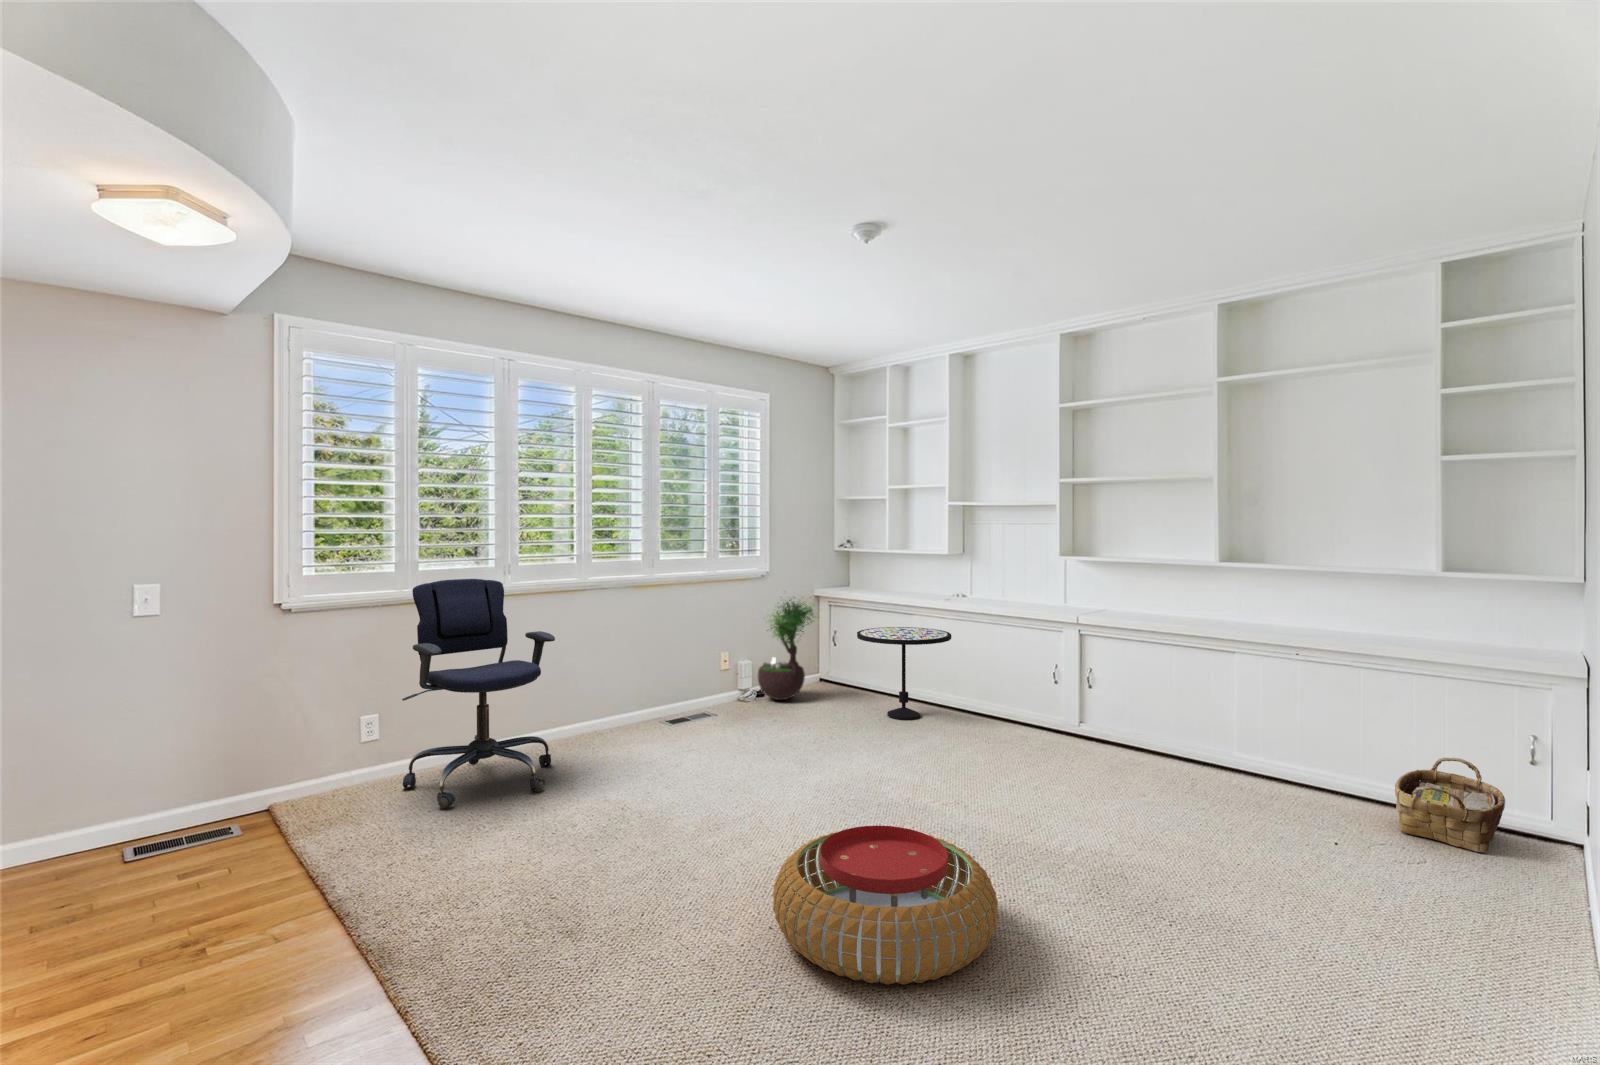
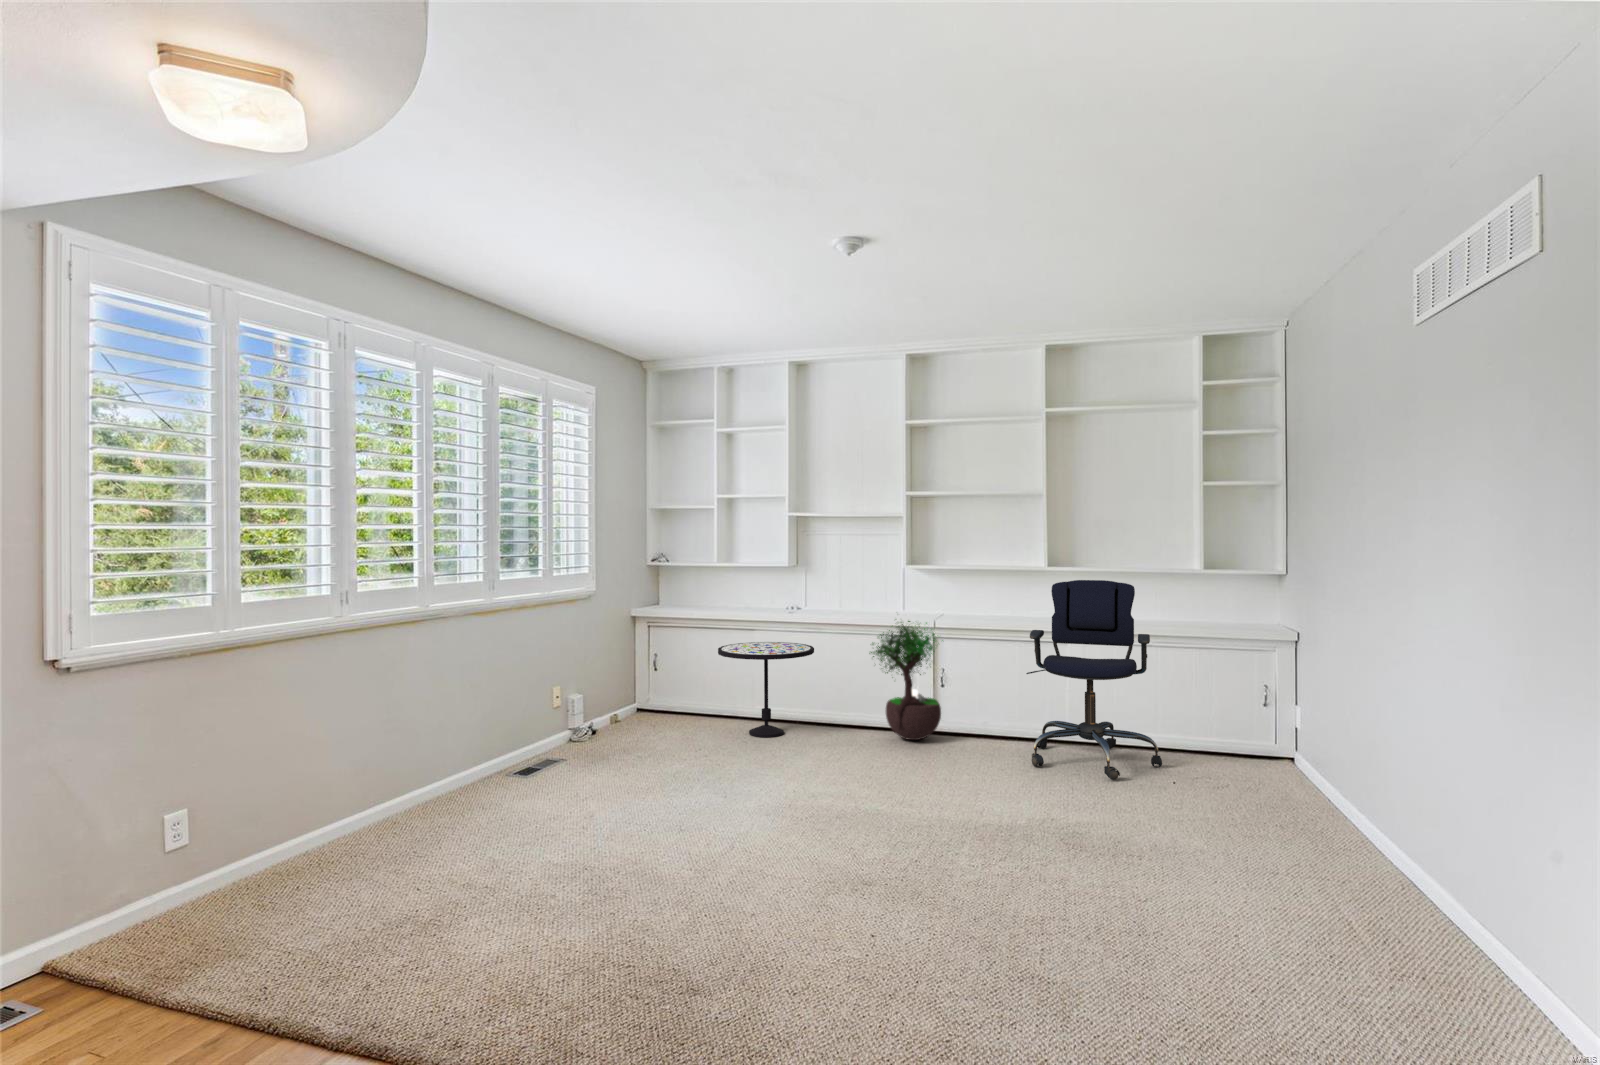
office chair: present [402,579,555,808] -> present [1026,580,1162,780]
potted tree: present [758,599,814,700] -> present [869,621,943,740]
woven basket: present [1395,758,1505,853] -> none [1211,709,1281,775]
pouf: present [773,826,998,985] -> none [892,825,1113,970]

